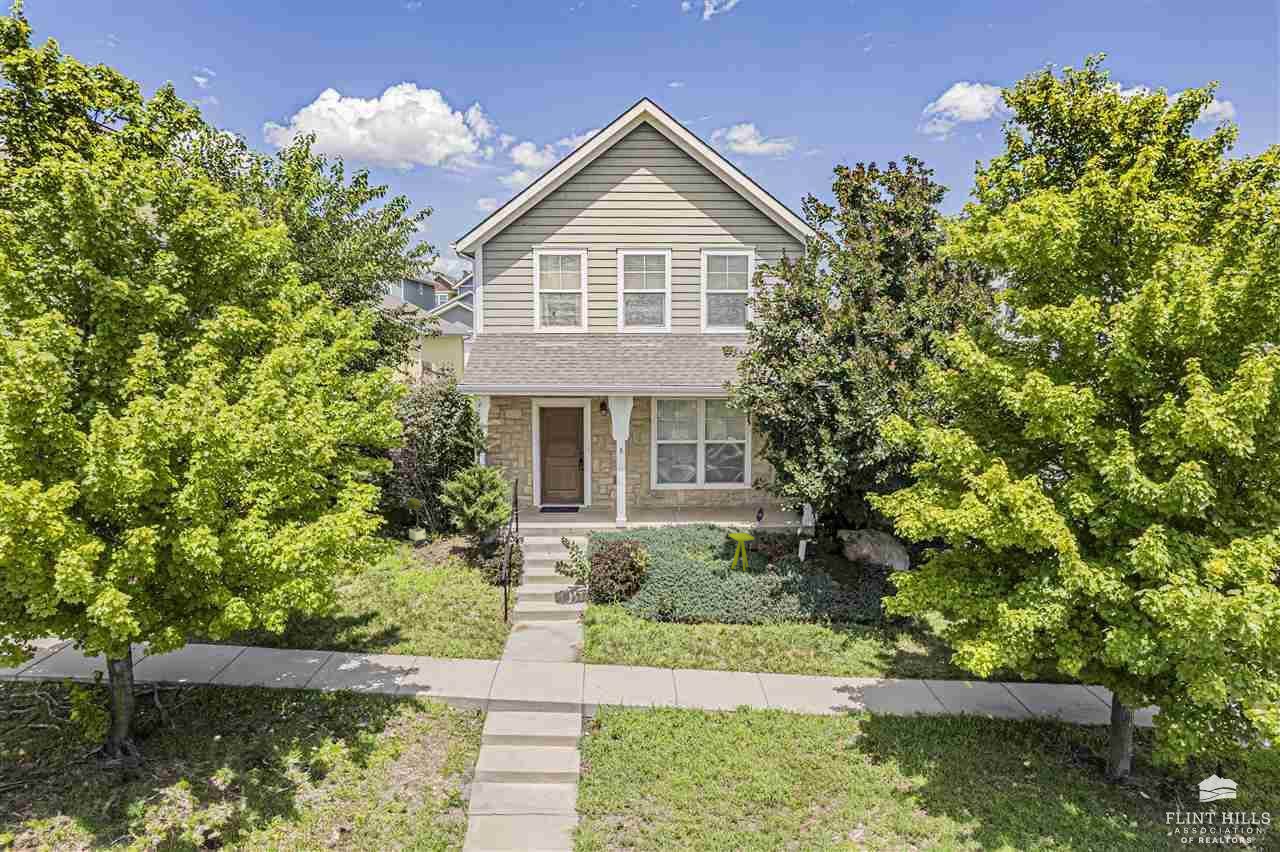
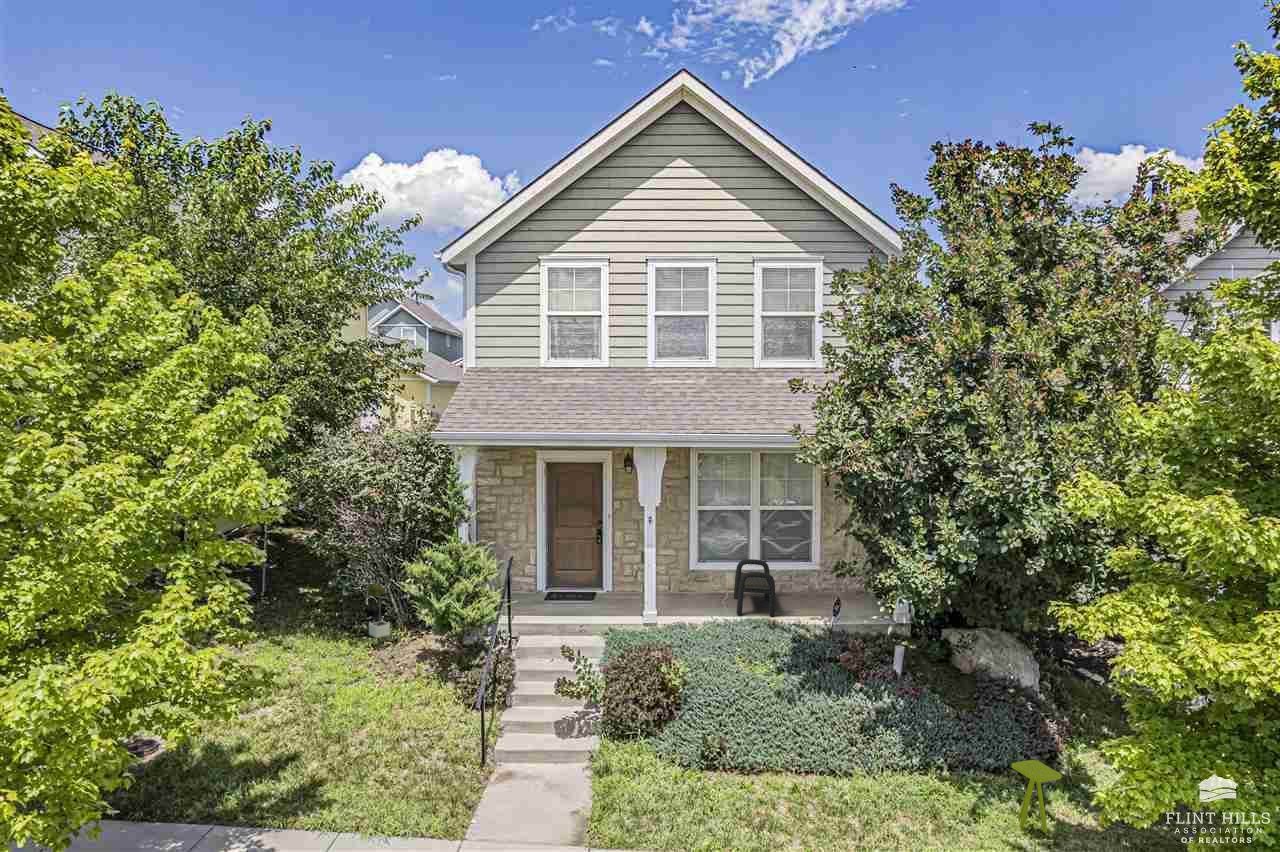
bench: none [685,480,715,521] -> present [734,559,775,616]
side table: present [729,533,754,571] -> present [1012,760,1062,833]

